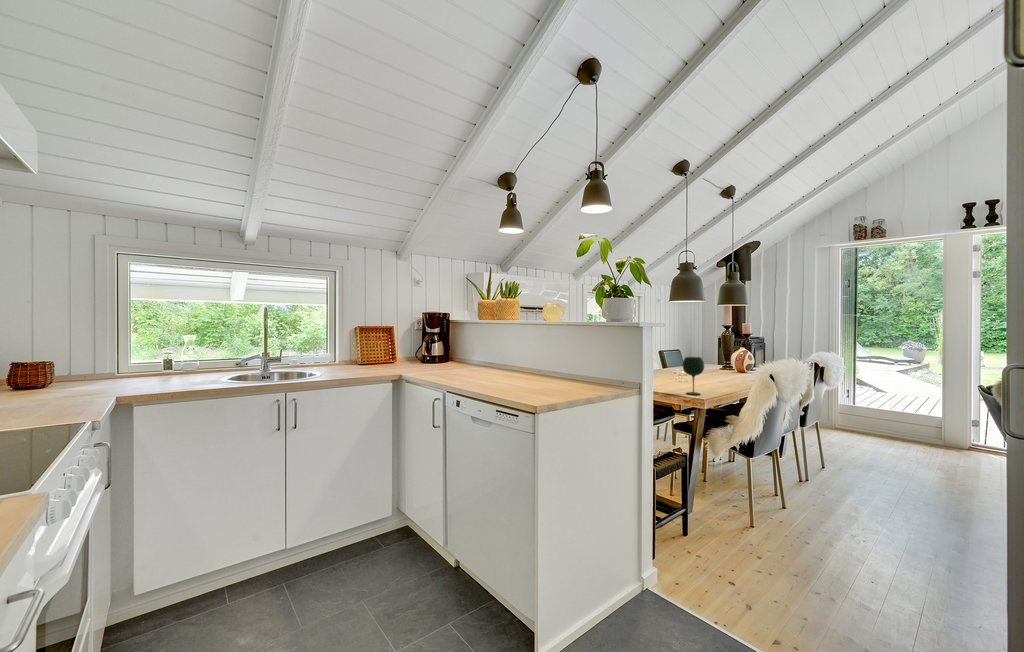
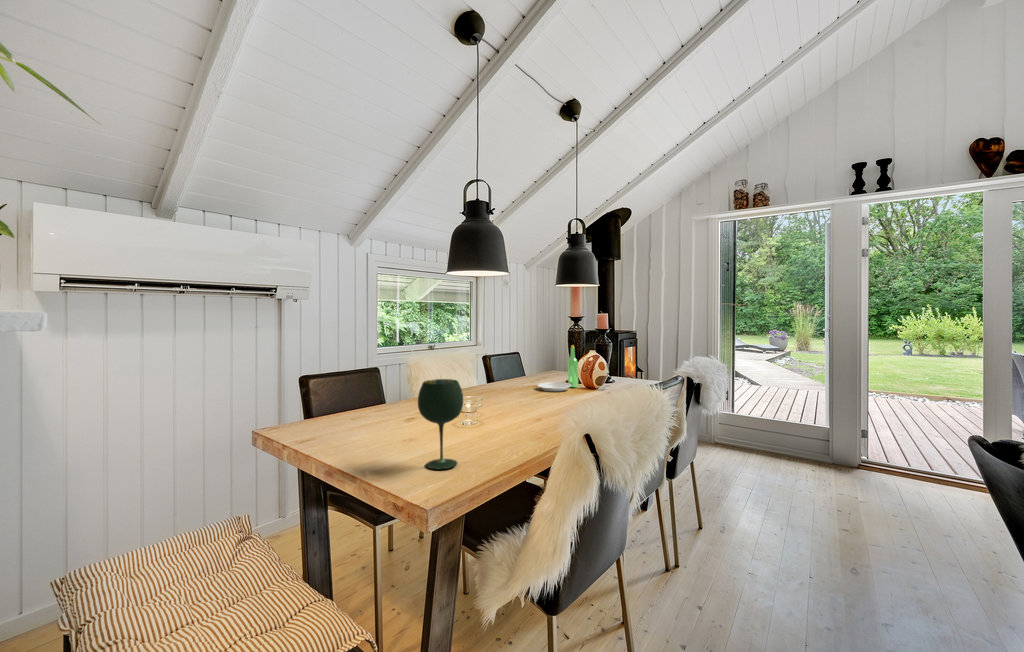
plate: none [704,344,732,373] -> present [537,345,578,391]

